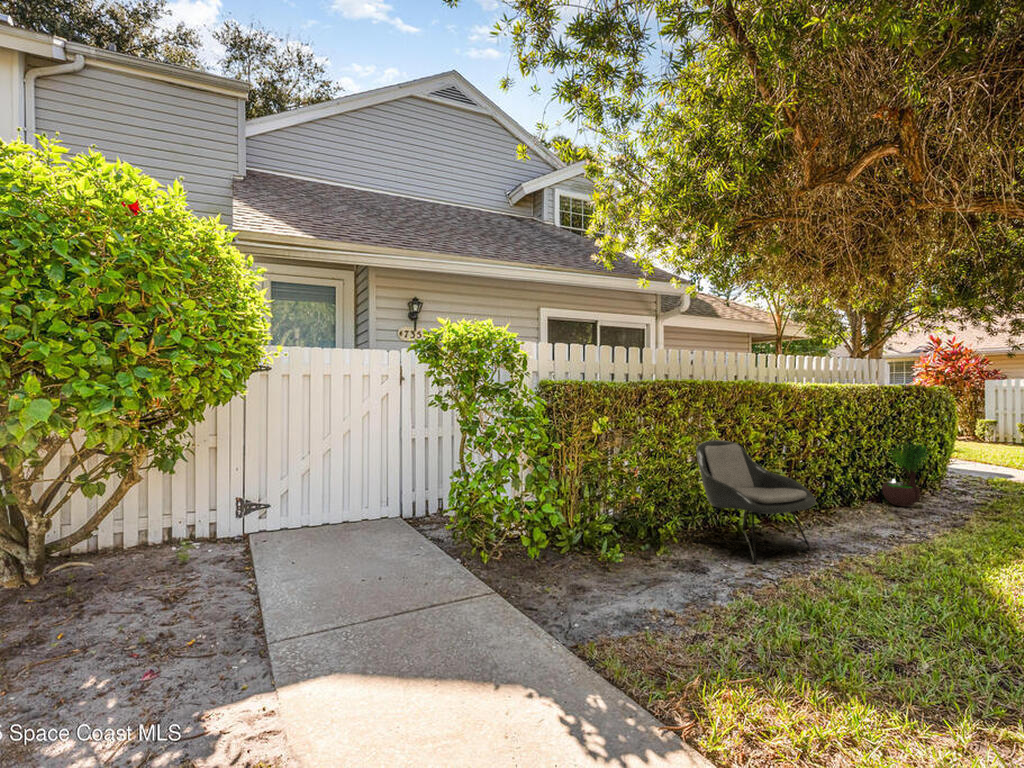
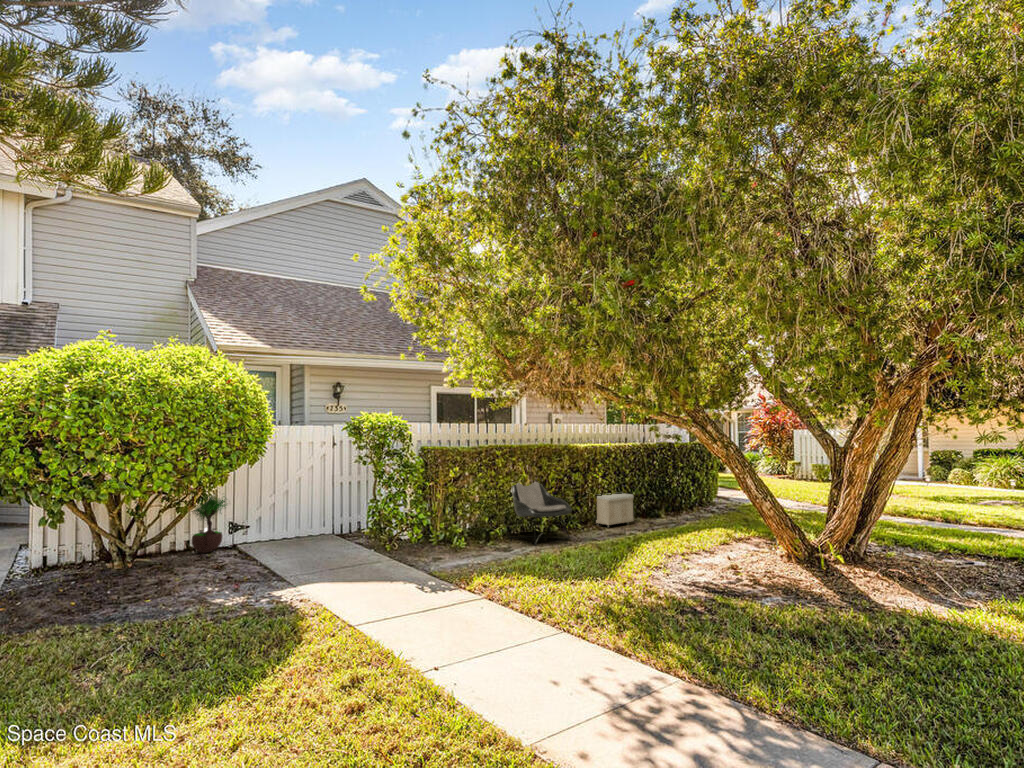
potted tree: present [882,444,930,506] -> present [192,496,227,553]
storage bench: none [813,464,888,523] -> present [596,493,634,527]

